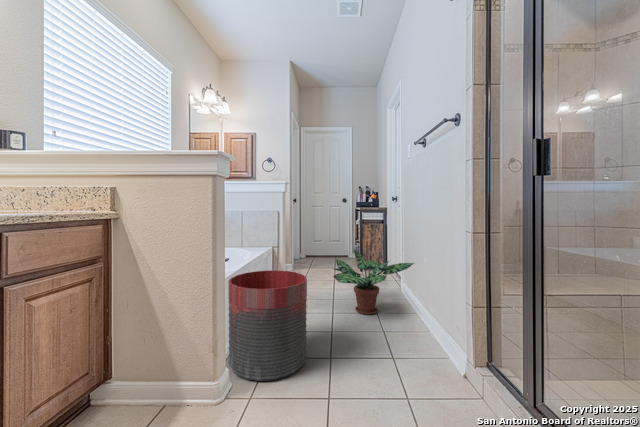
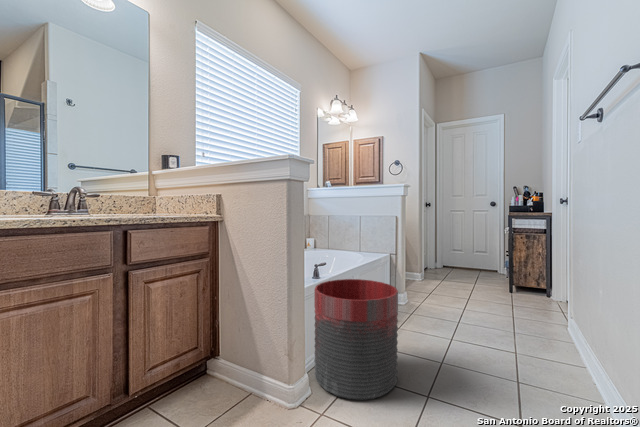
potted plant: present [333,249,414,315] -> none [447,264,577,351]

